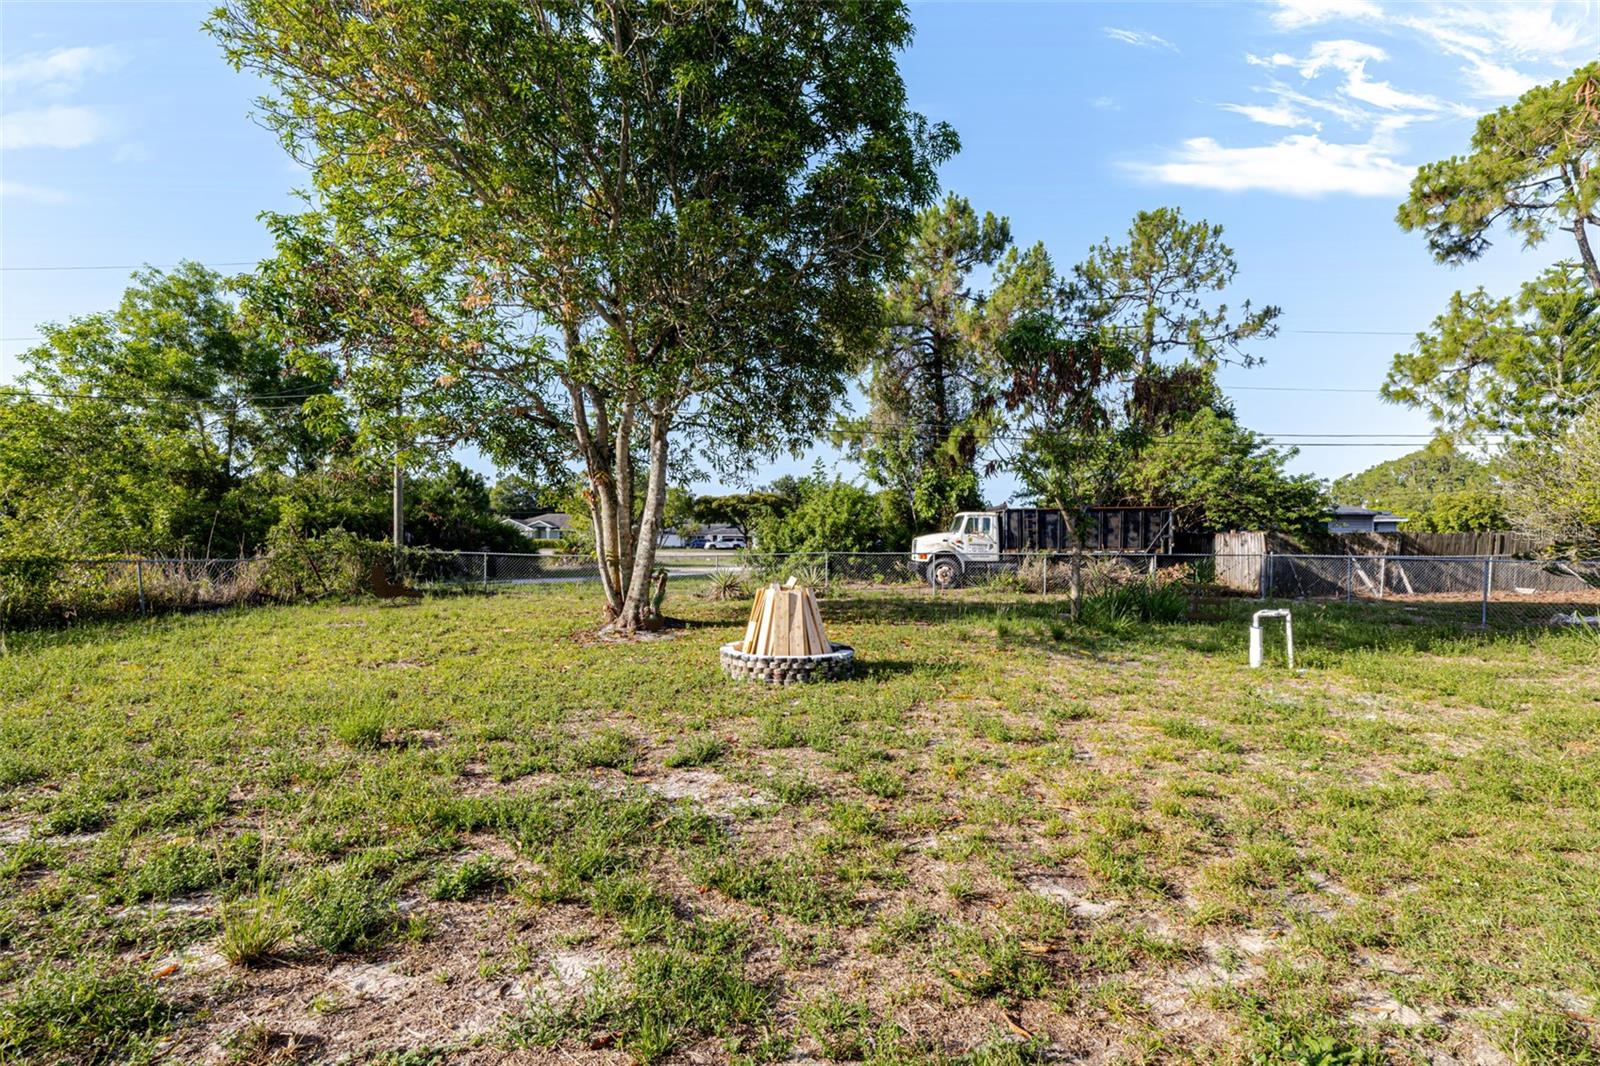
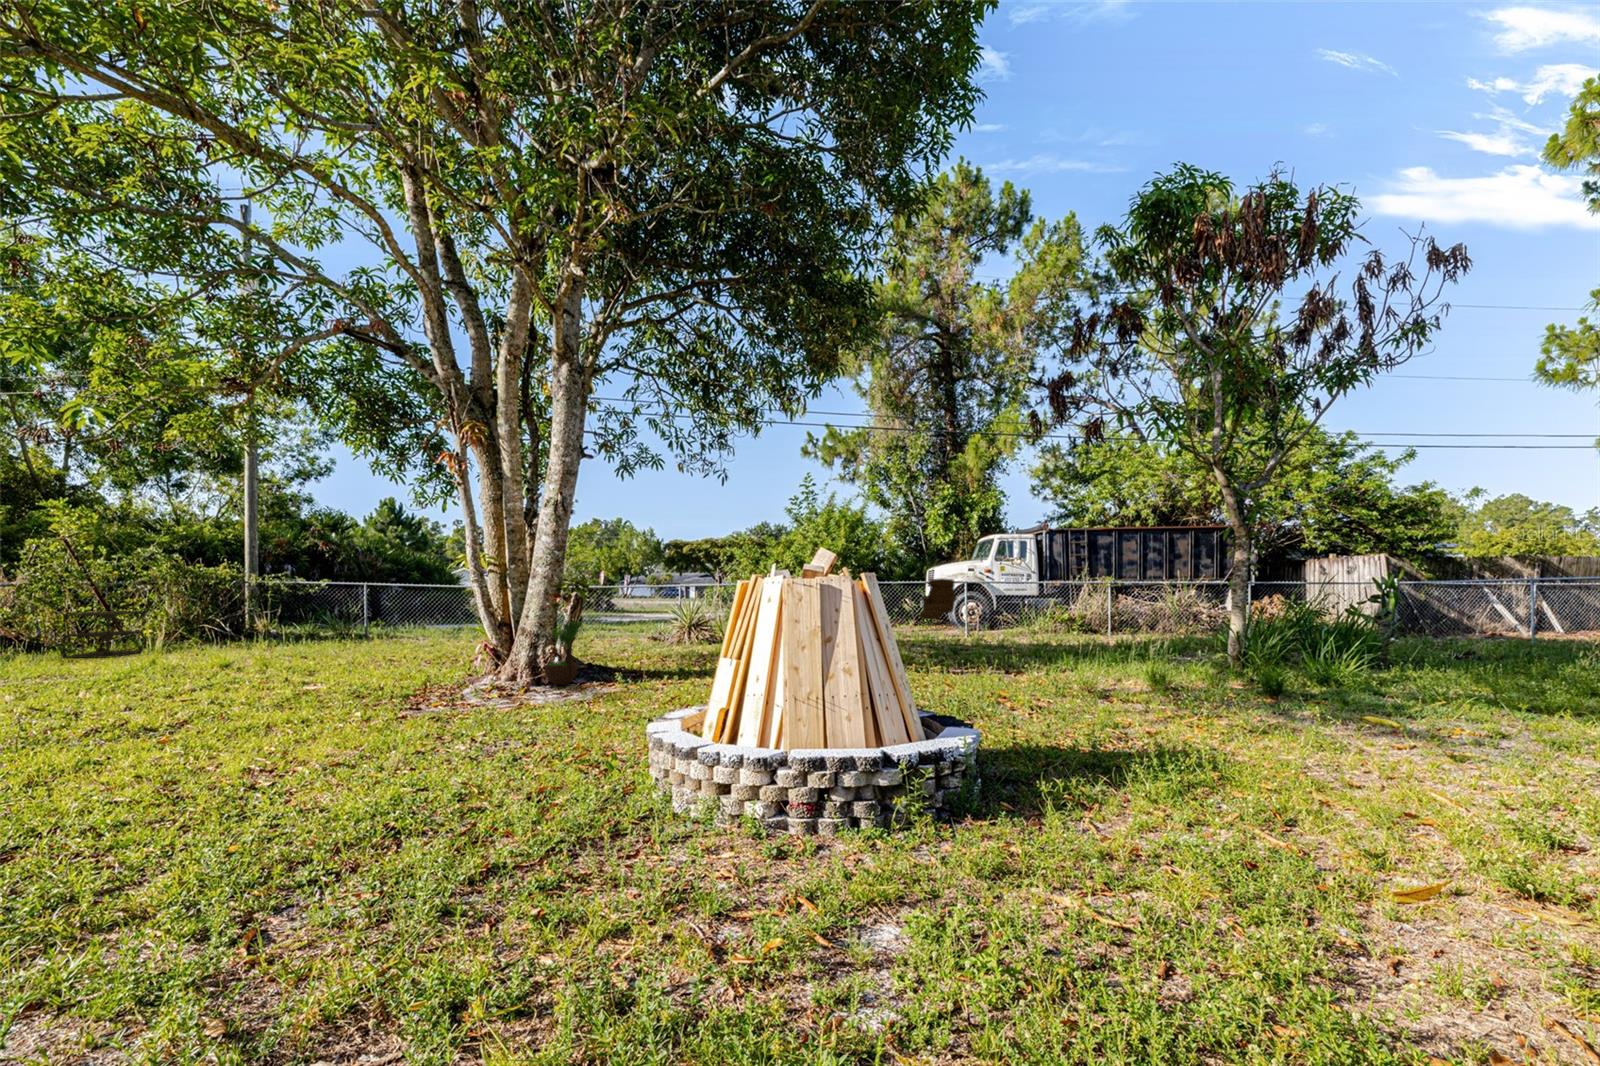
lounge chair: present [371,566,424,606] -> present [919,578,957,624]
side table: present [1186,584,1230,621] -> present [62,611,145,658]

